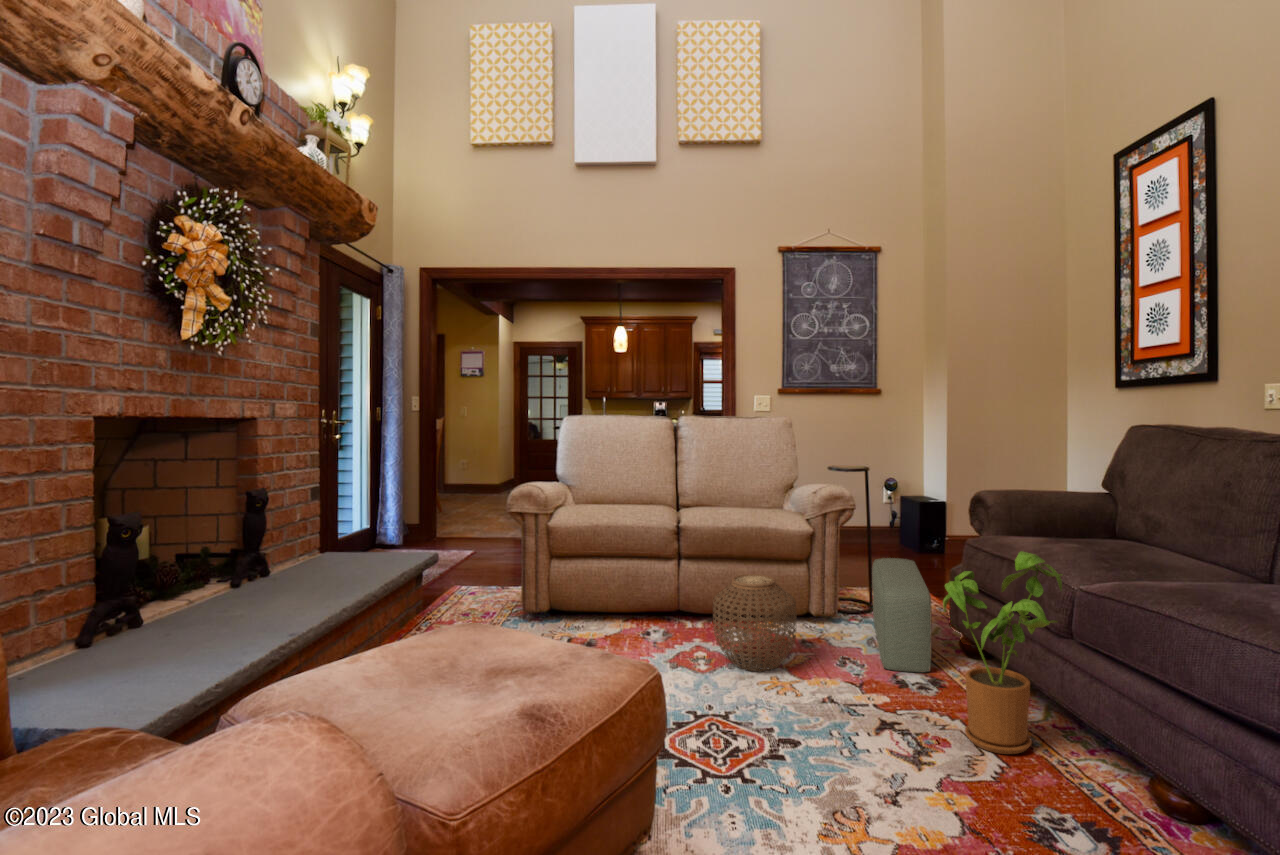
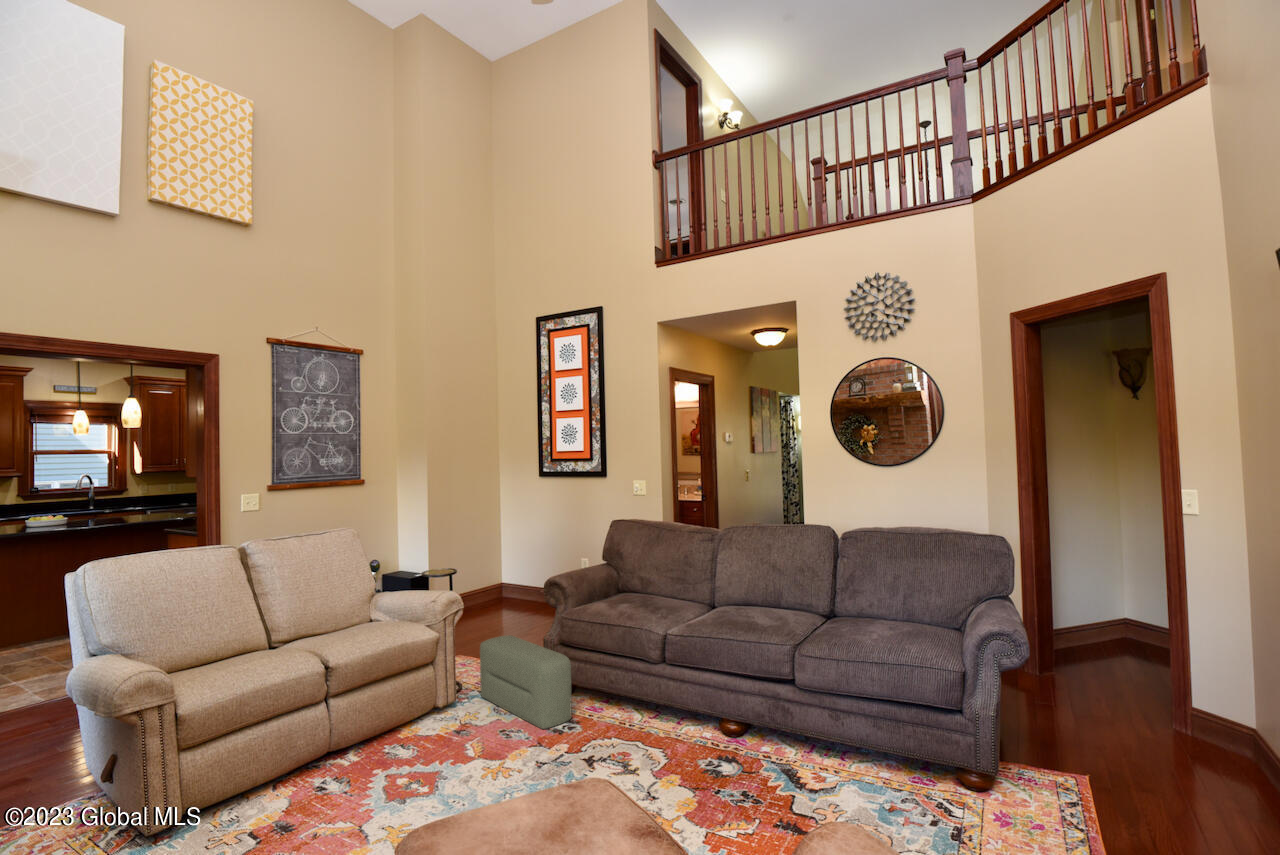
house plant: present [943,551,1062,754] -> none [626,613,710,754]
woven basket: present [713,574,796,672] -> none [412,681,492,778]

